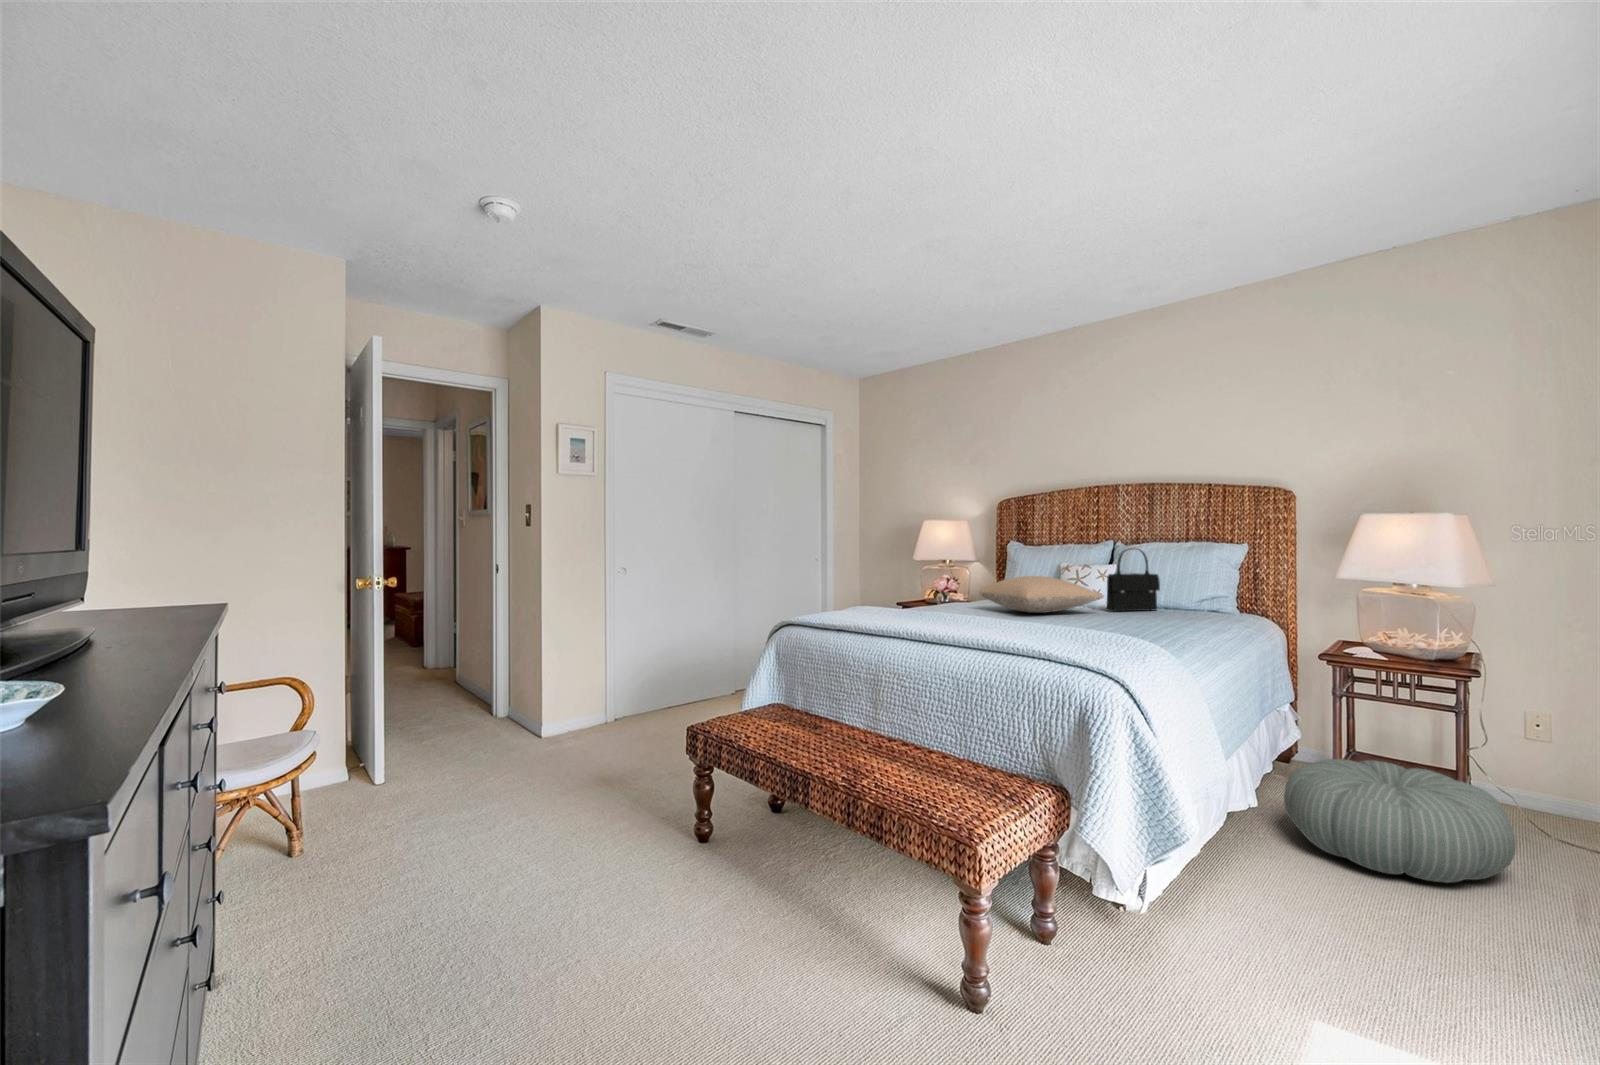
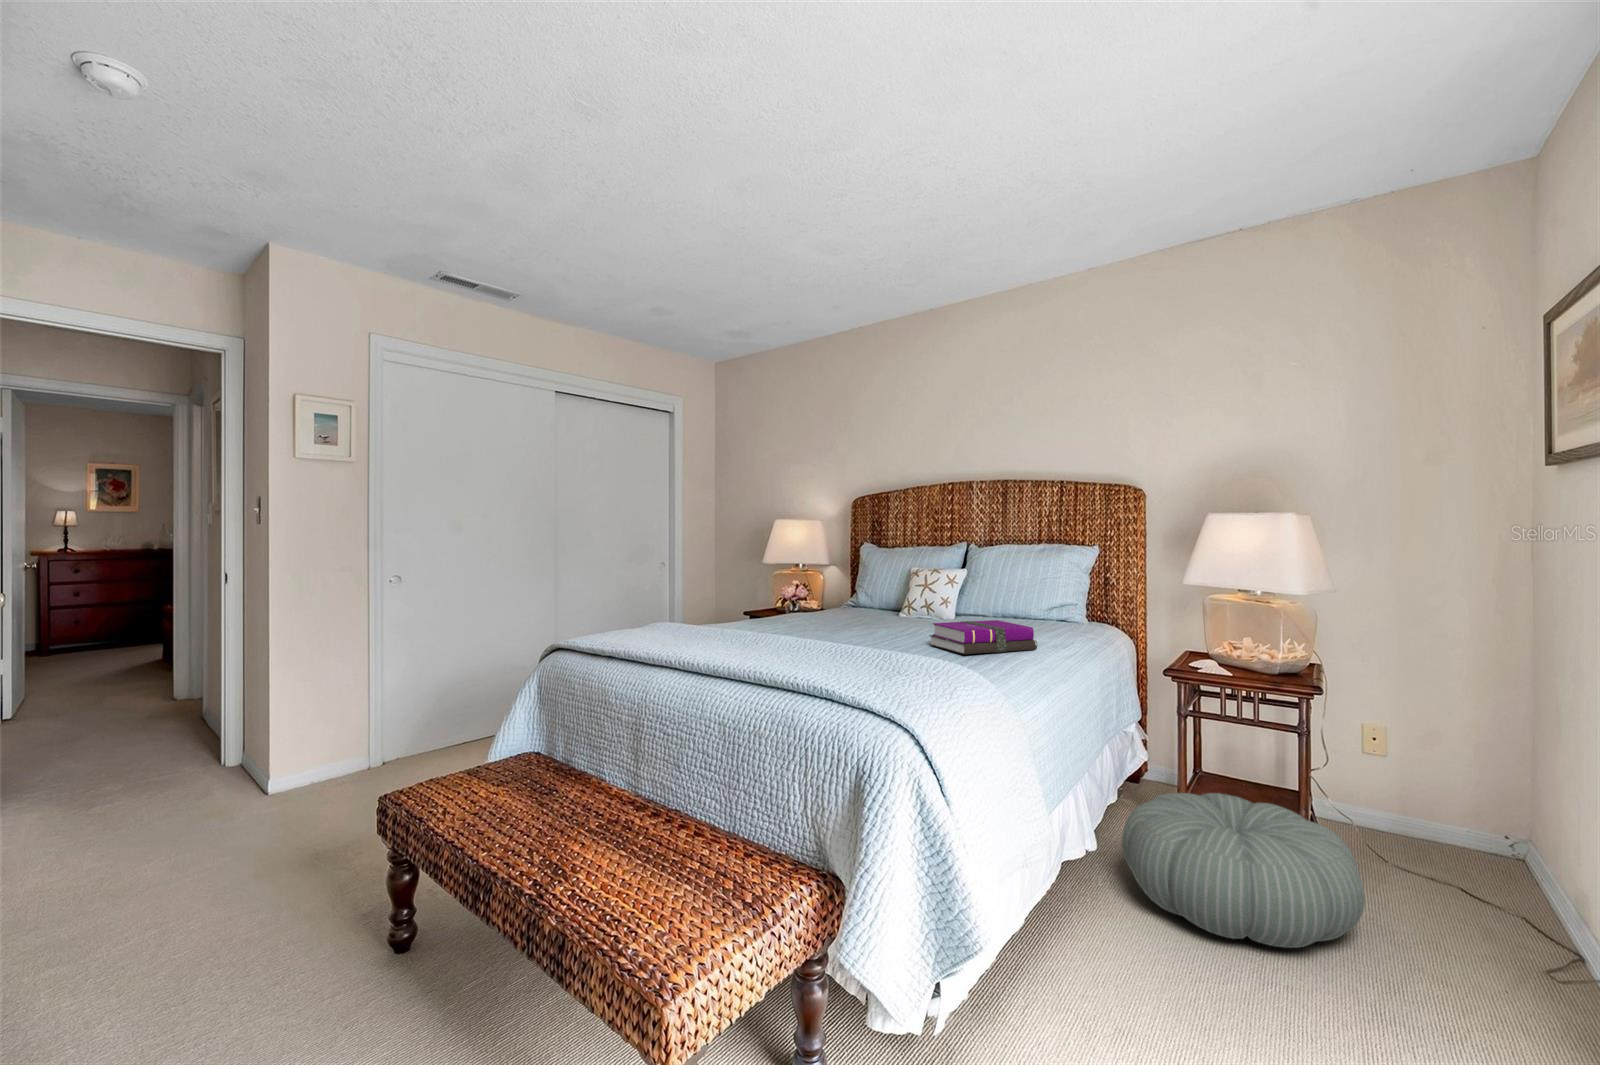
handbag: present [1107,550,1160,611] -> none [949,552,1006,622]
pillow: present [979,576,1104,613] -> none [811,584,943,626]
notebook: none [1101,607,1202,633] -> present [930,620,1037,654]

